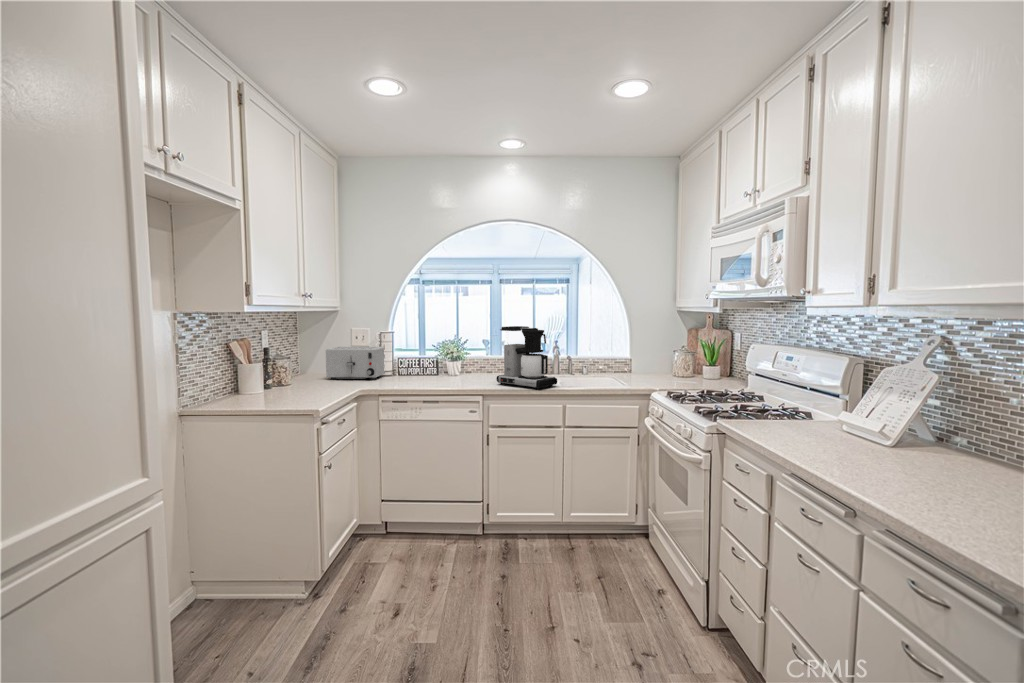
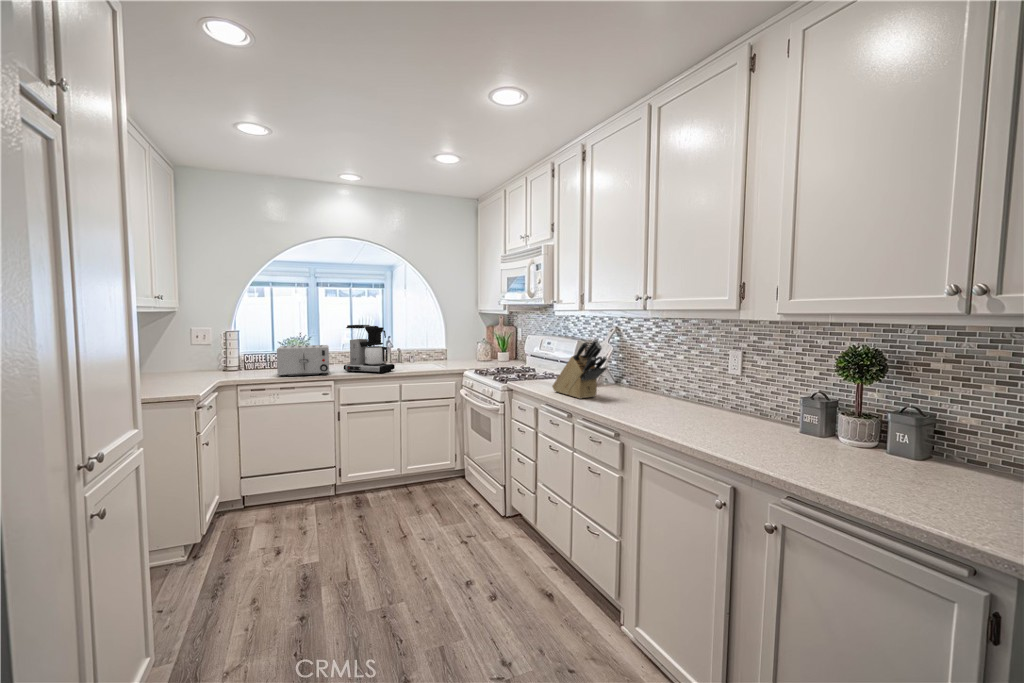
toaster: present [326,347,385,380] -> present [277,345,329,377]
knife block: none [804,363,951,481] -> present [552,339,607,399]

